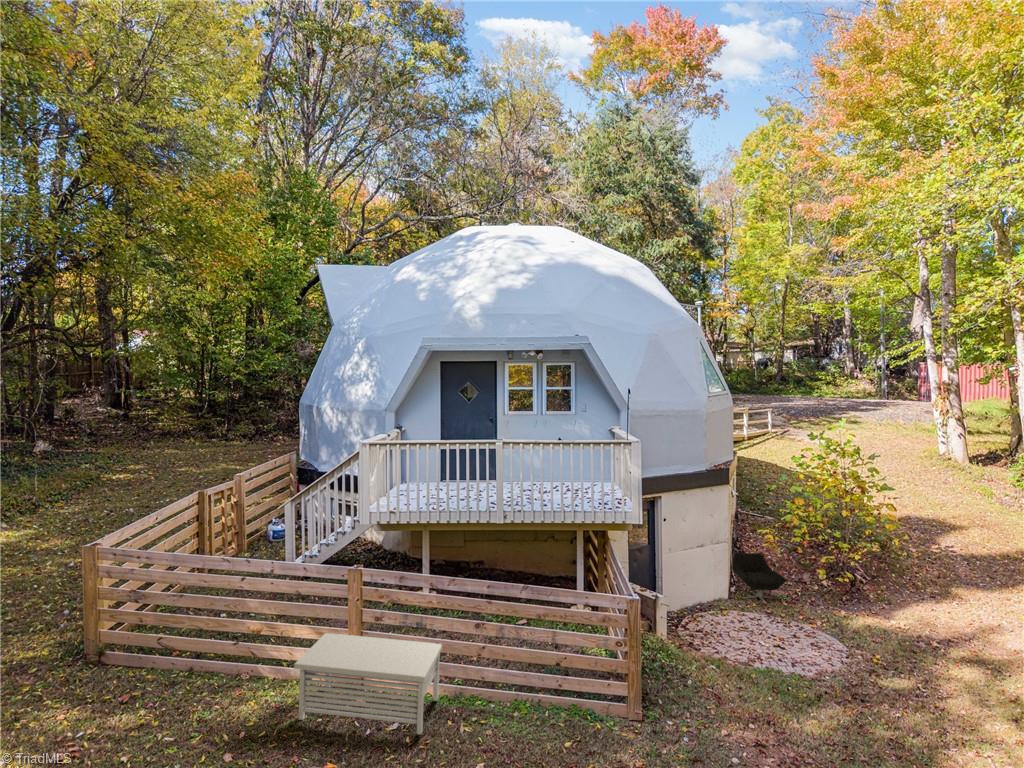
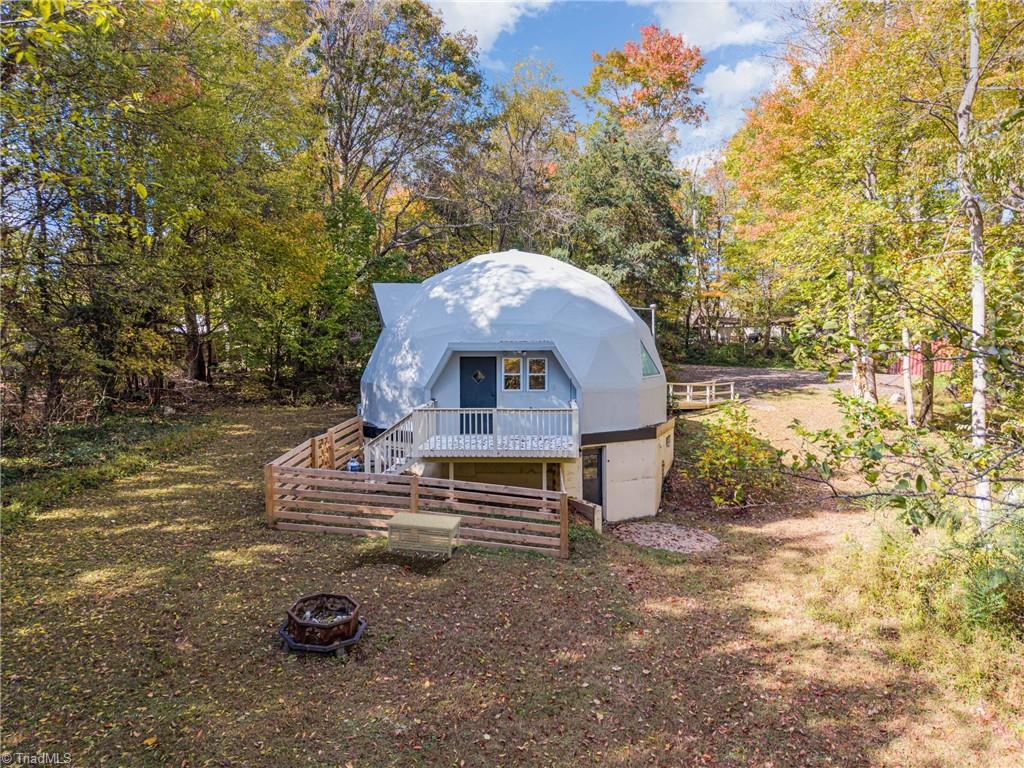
lounge chair: present [732,553,786,604] -> none [656,484,690,518]

